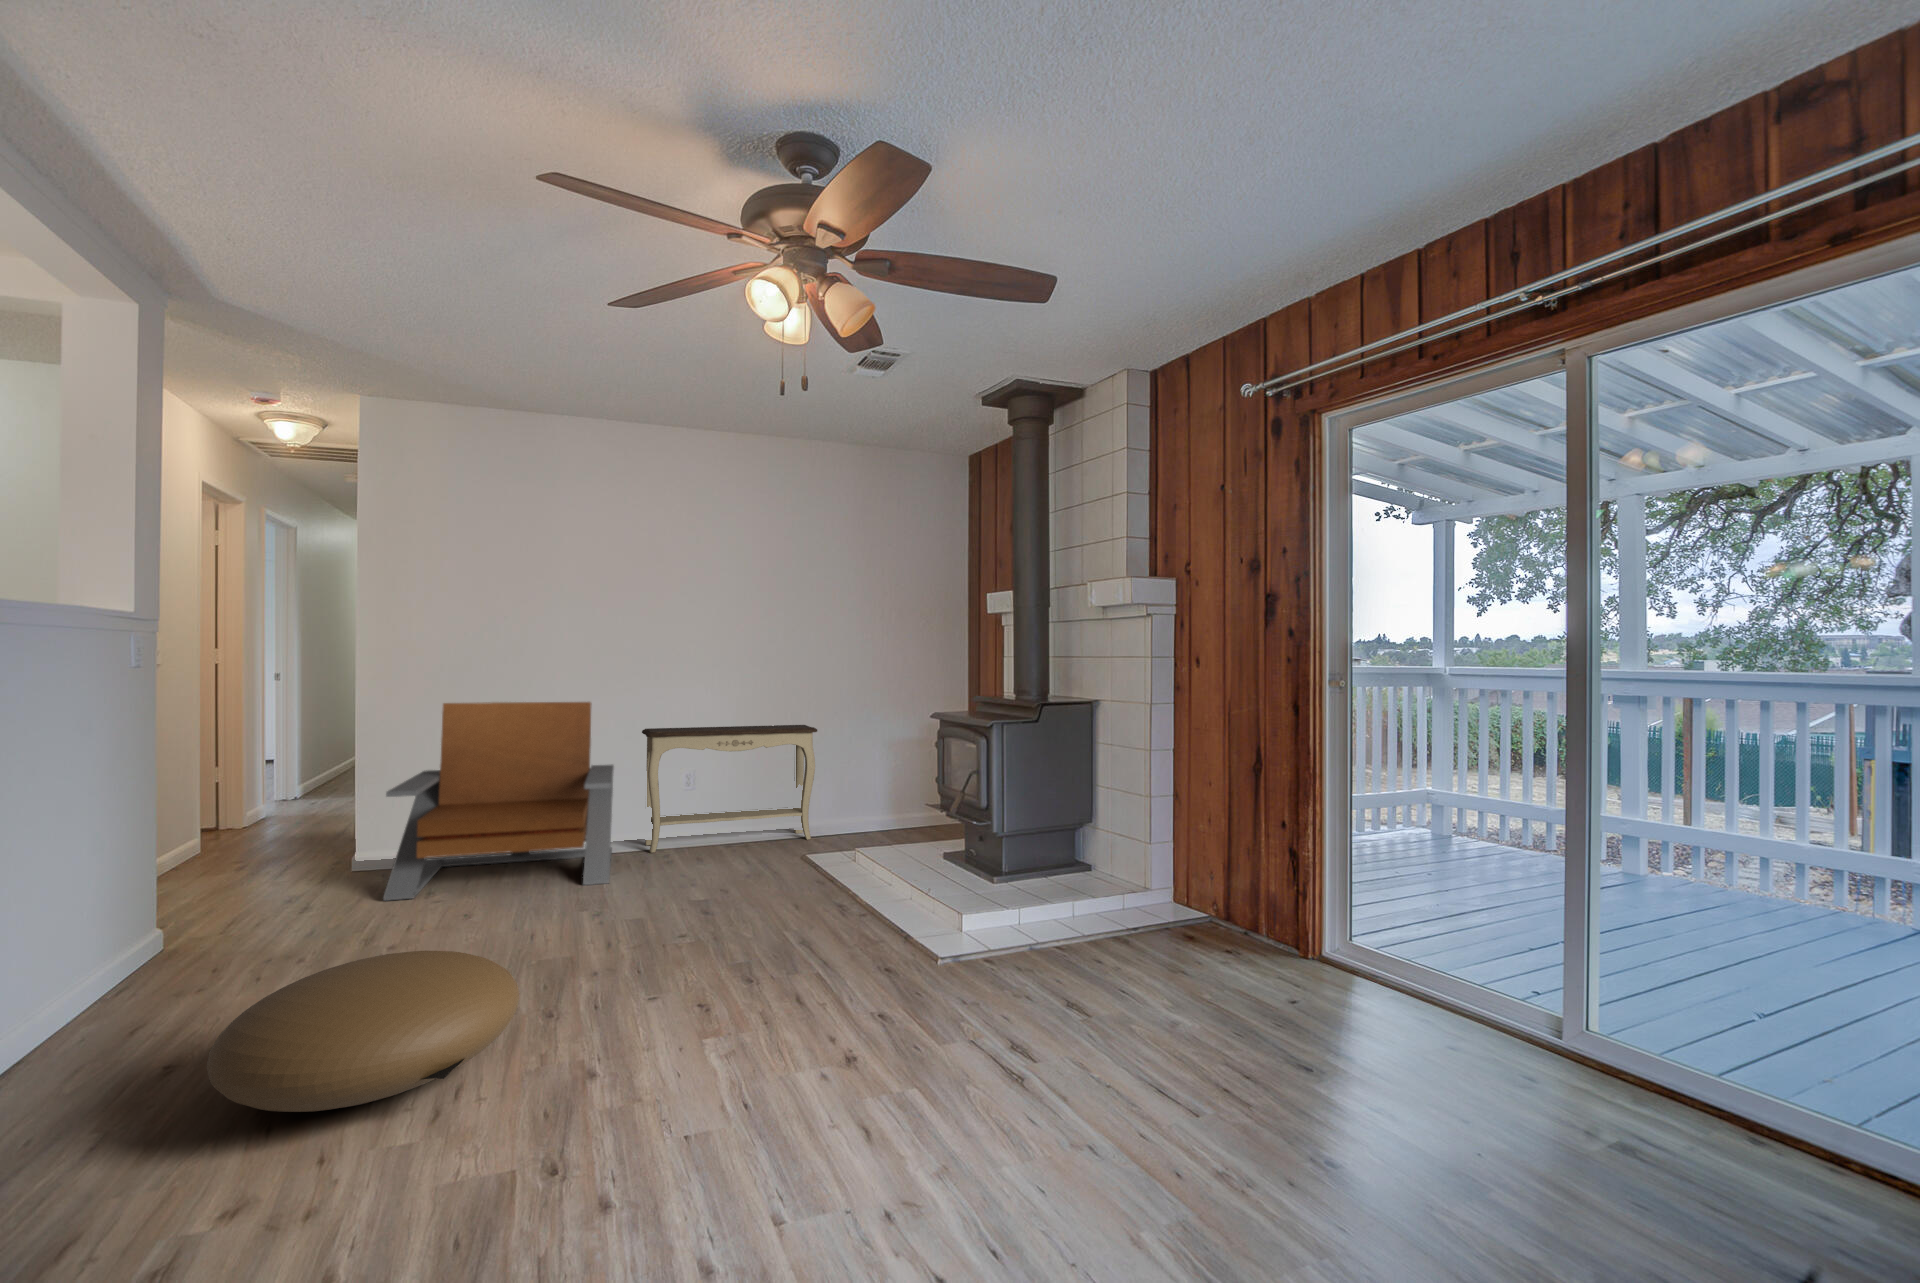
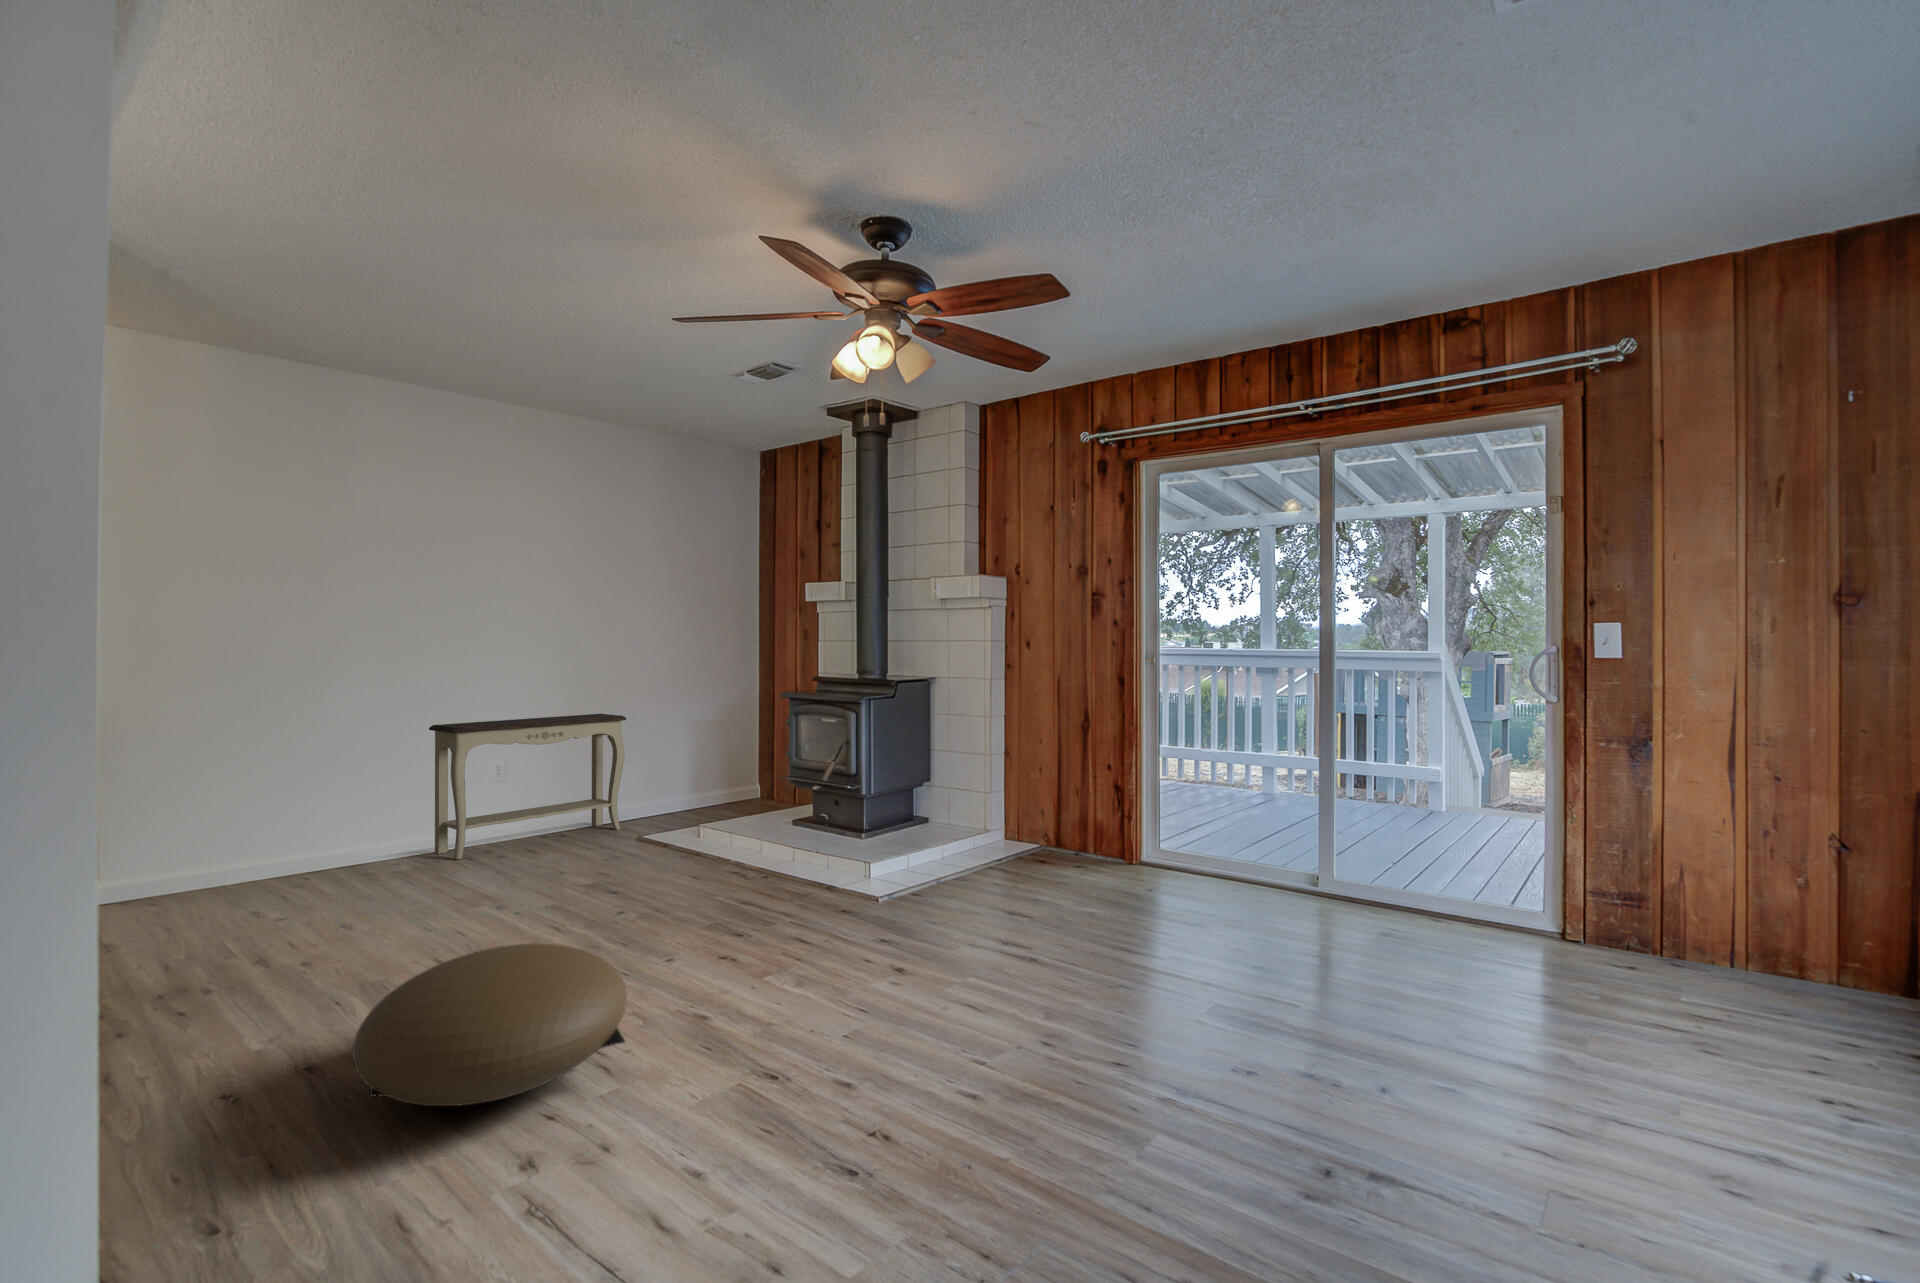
lounge chair: present [383,702,614,901] -> none [151,697,457,945]

